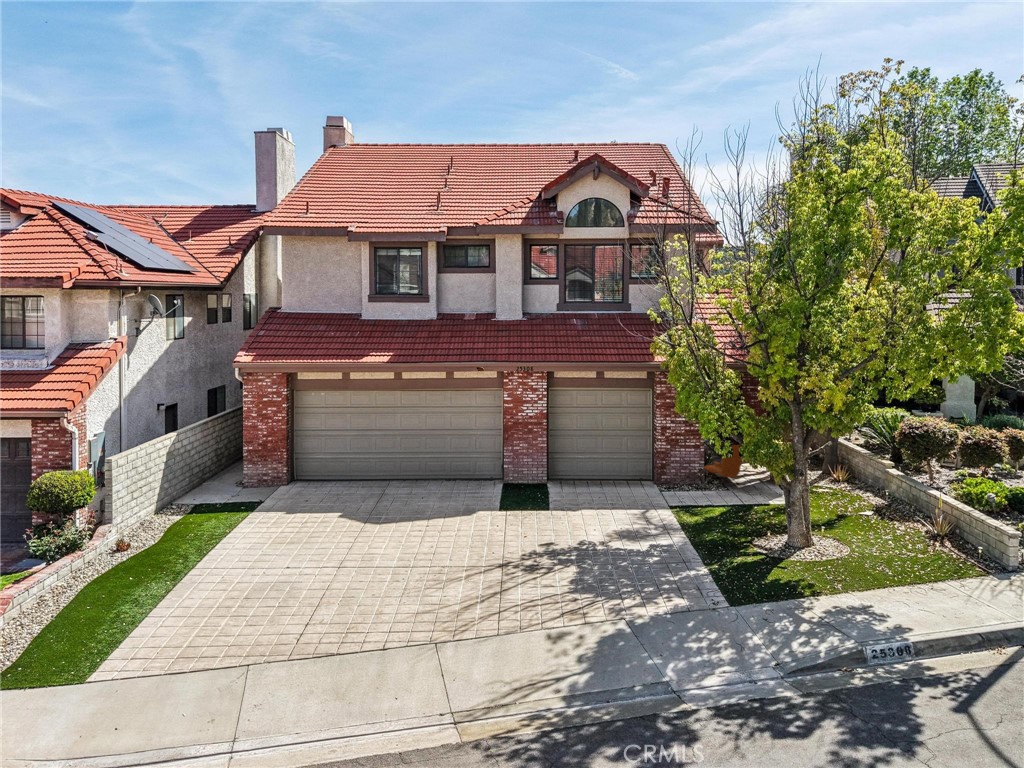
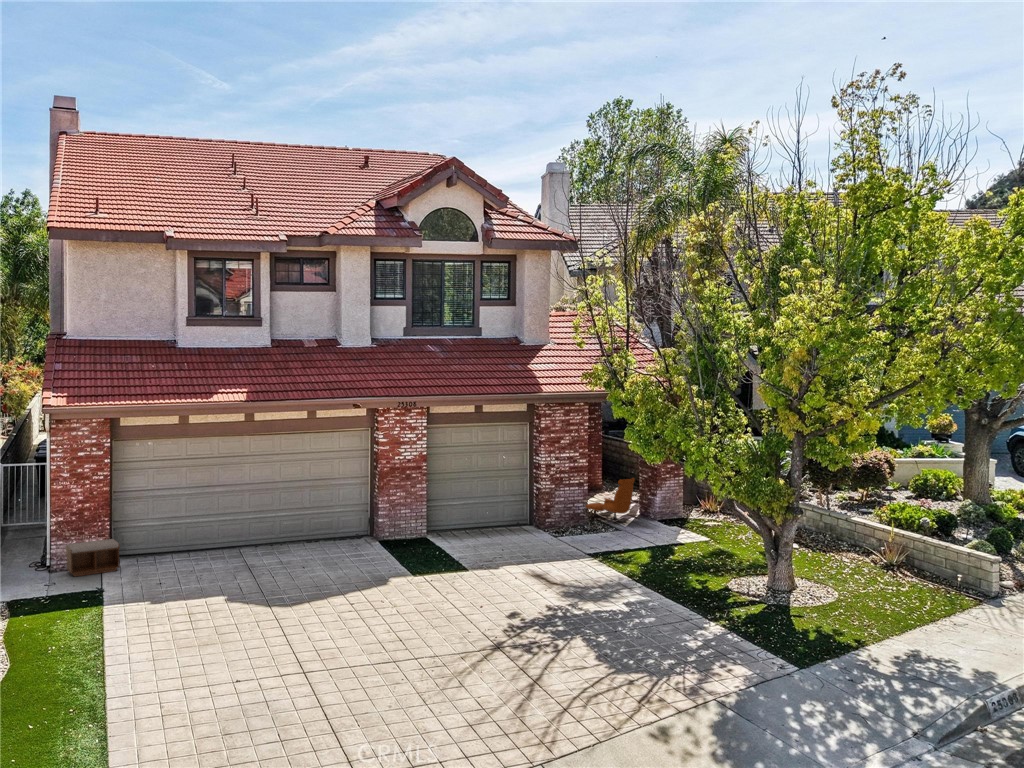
bench: none [249,466,289,492] -> present [66,539,120,576]

